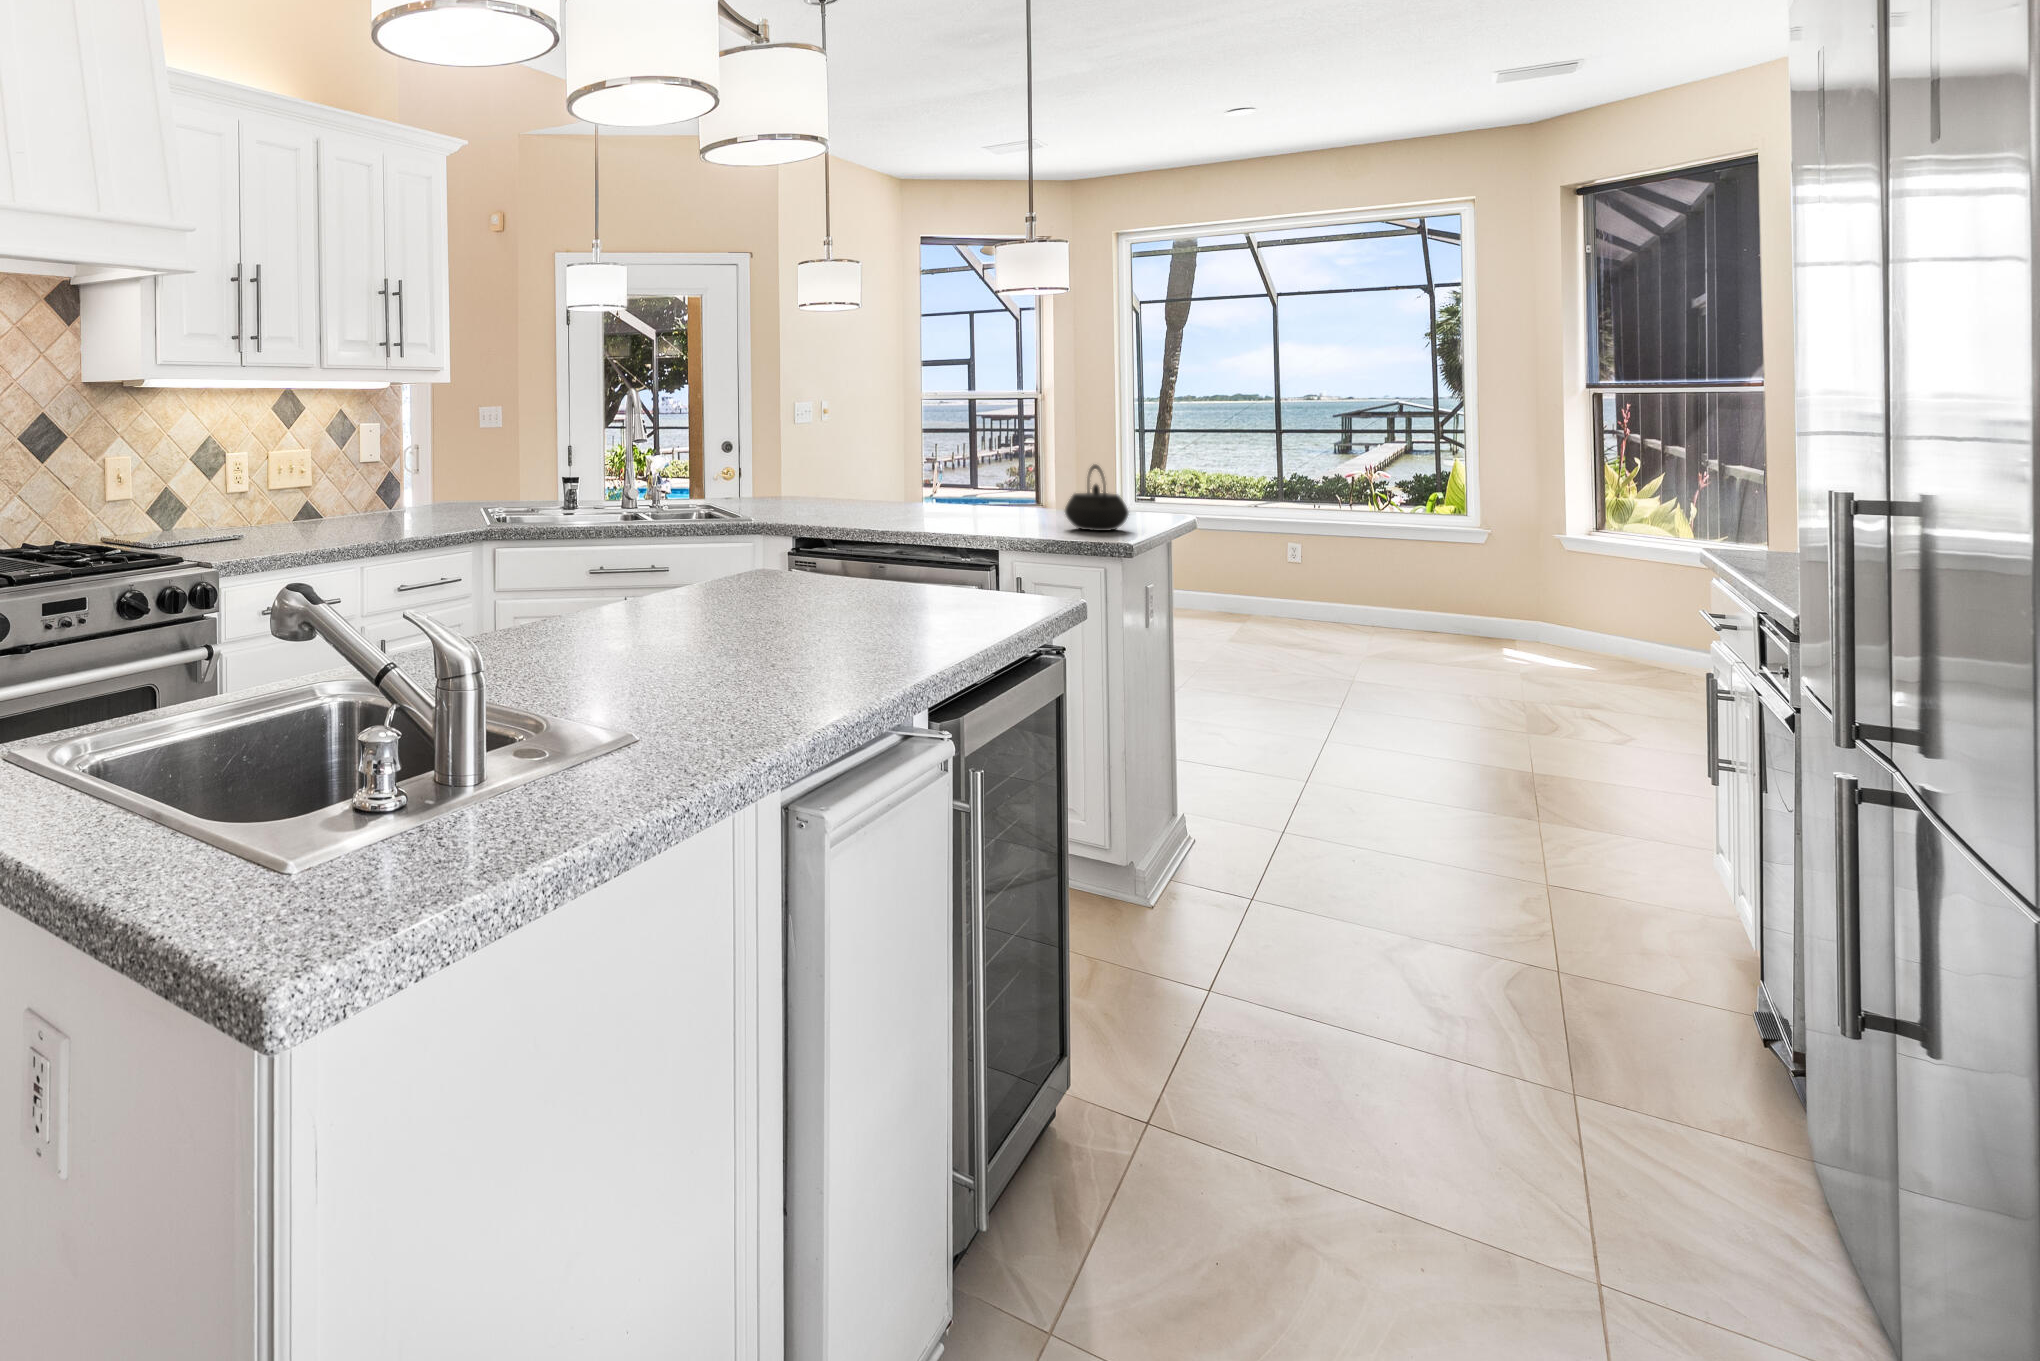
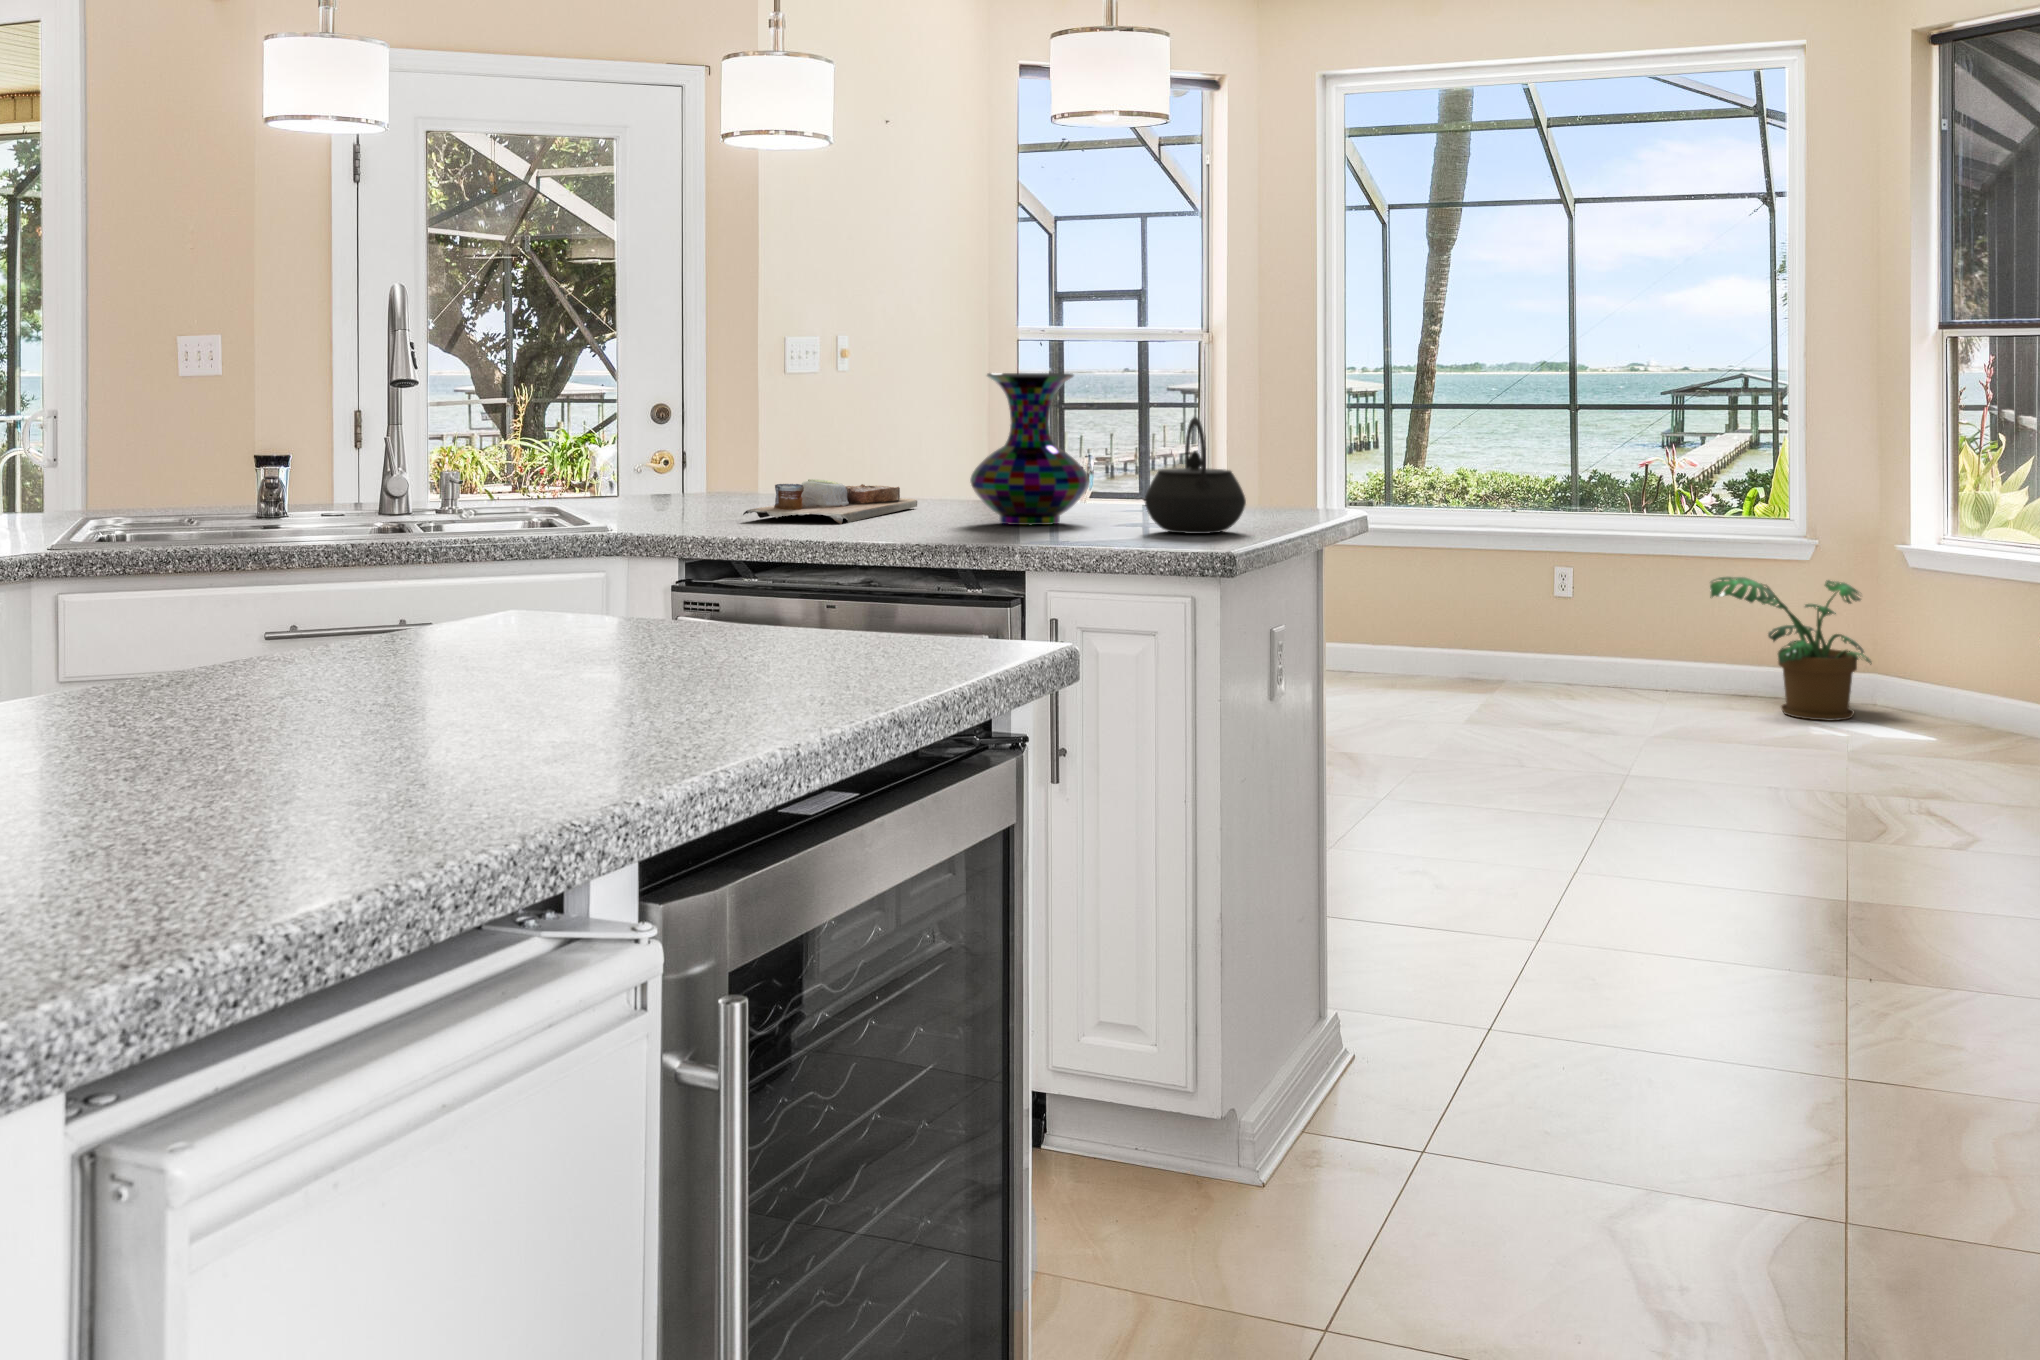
vase: none [952,436,1024,523] -> present [970,373,1090,525]
cutting board: none [820,493,908,520] -> present [743,479,917,524]
potted plant: none [1399,549,1529,646] -> present [1710,577,1872,721]

